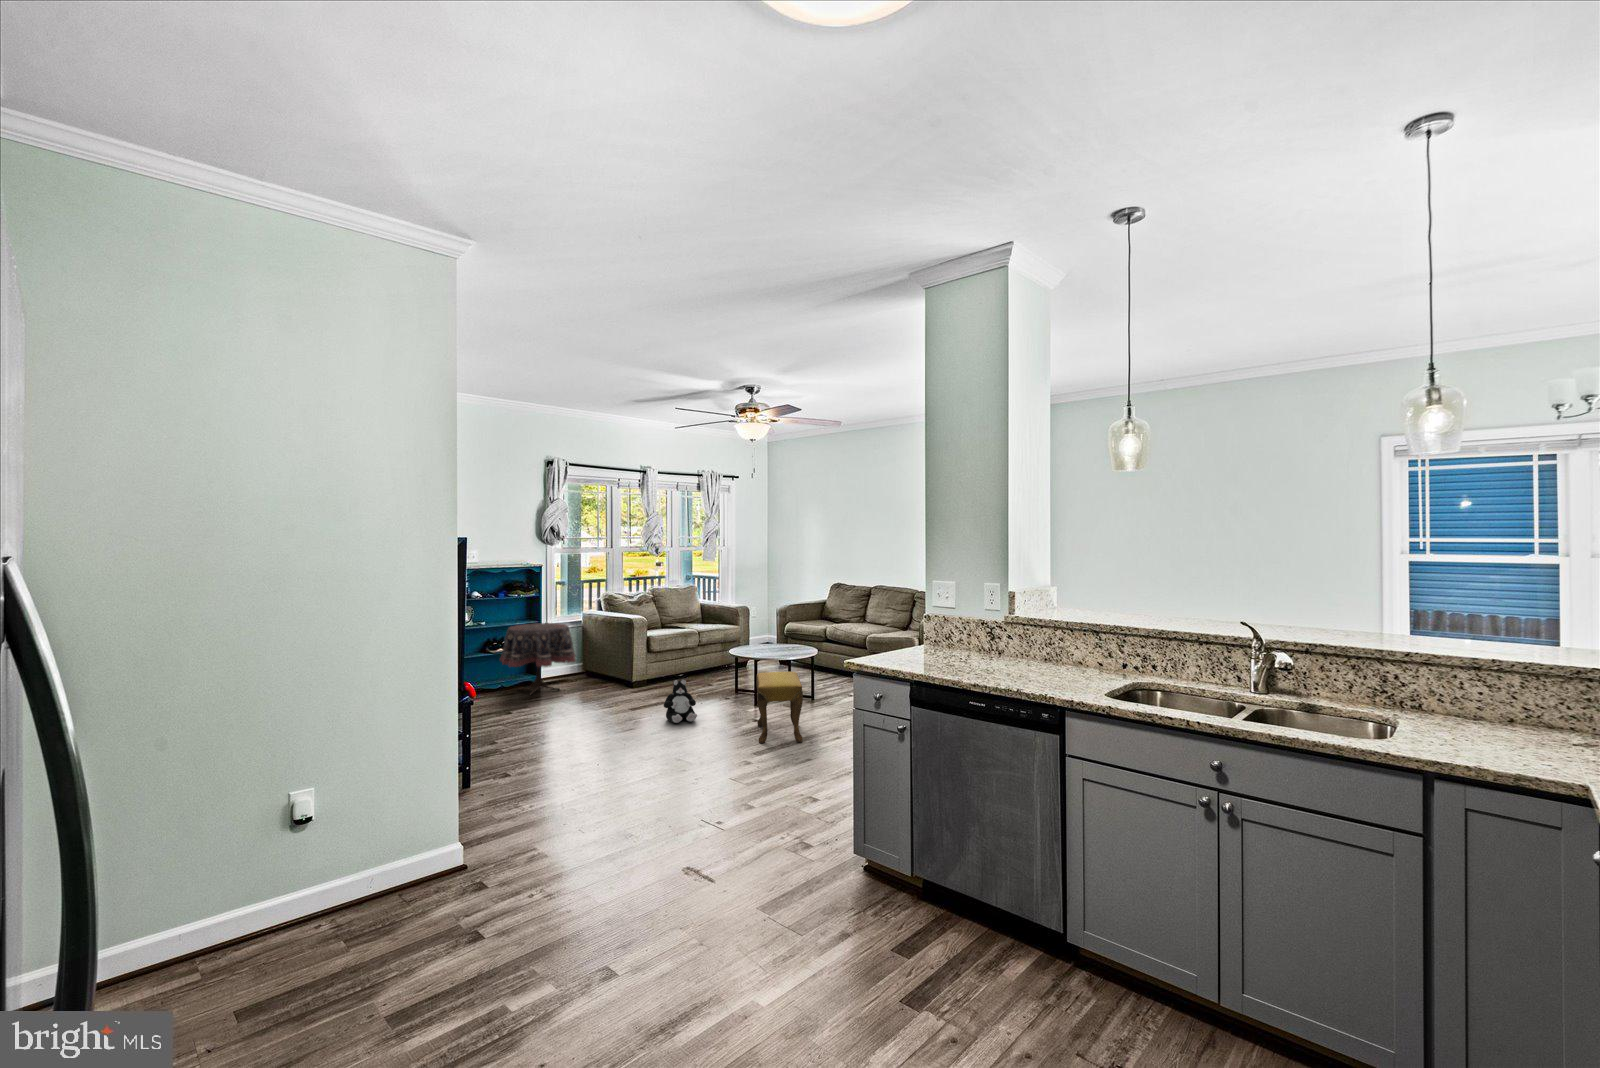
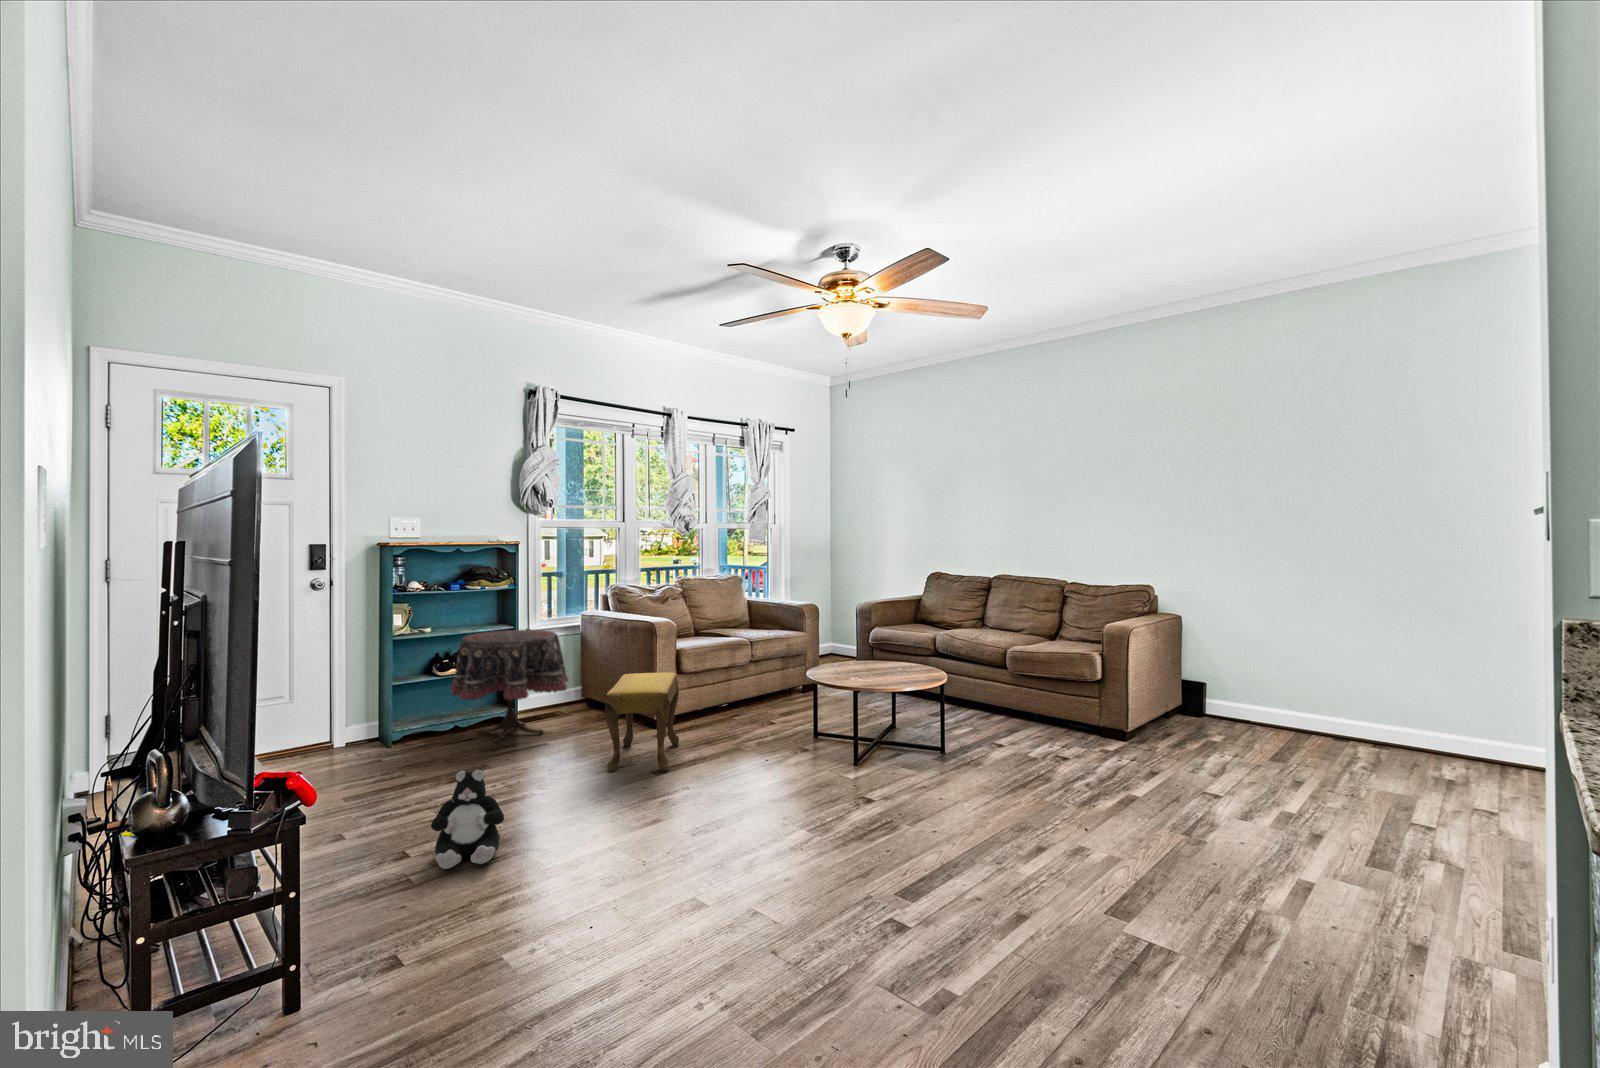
footstool: present [756,672,803,743] -> present [605,672,679,772]
plush toy: present [664,679,697,723] -> present [431,768,504,869]

